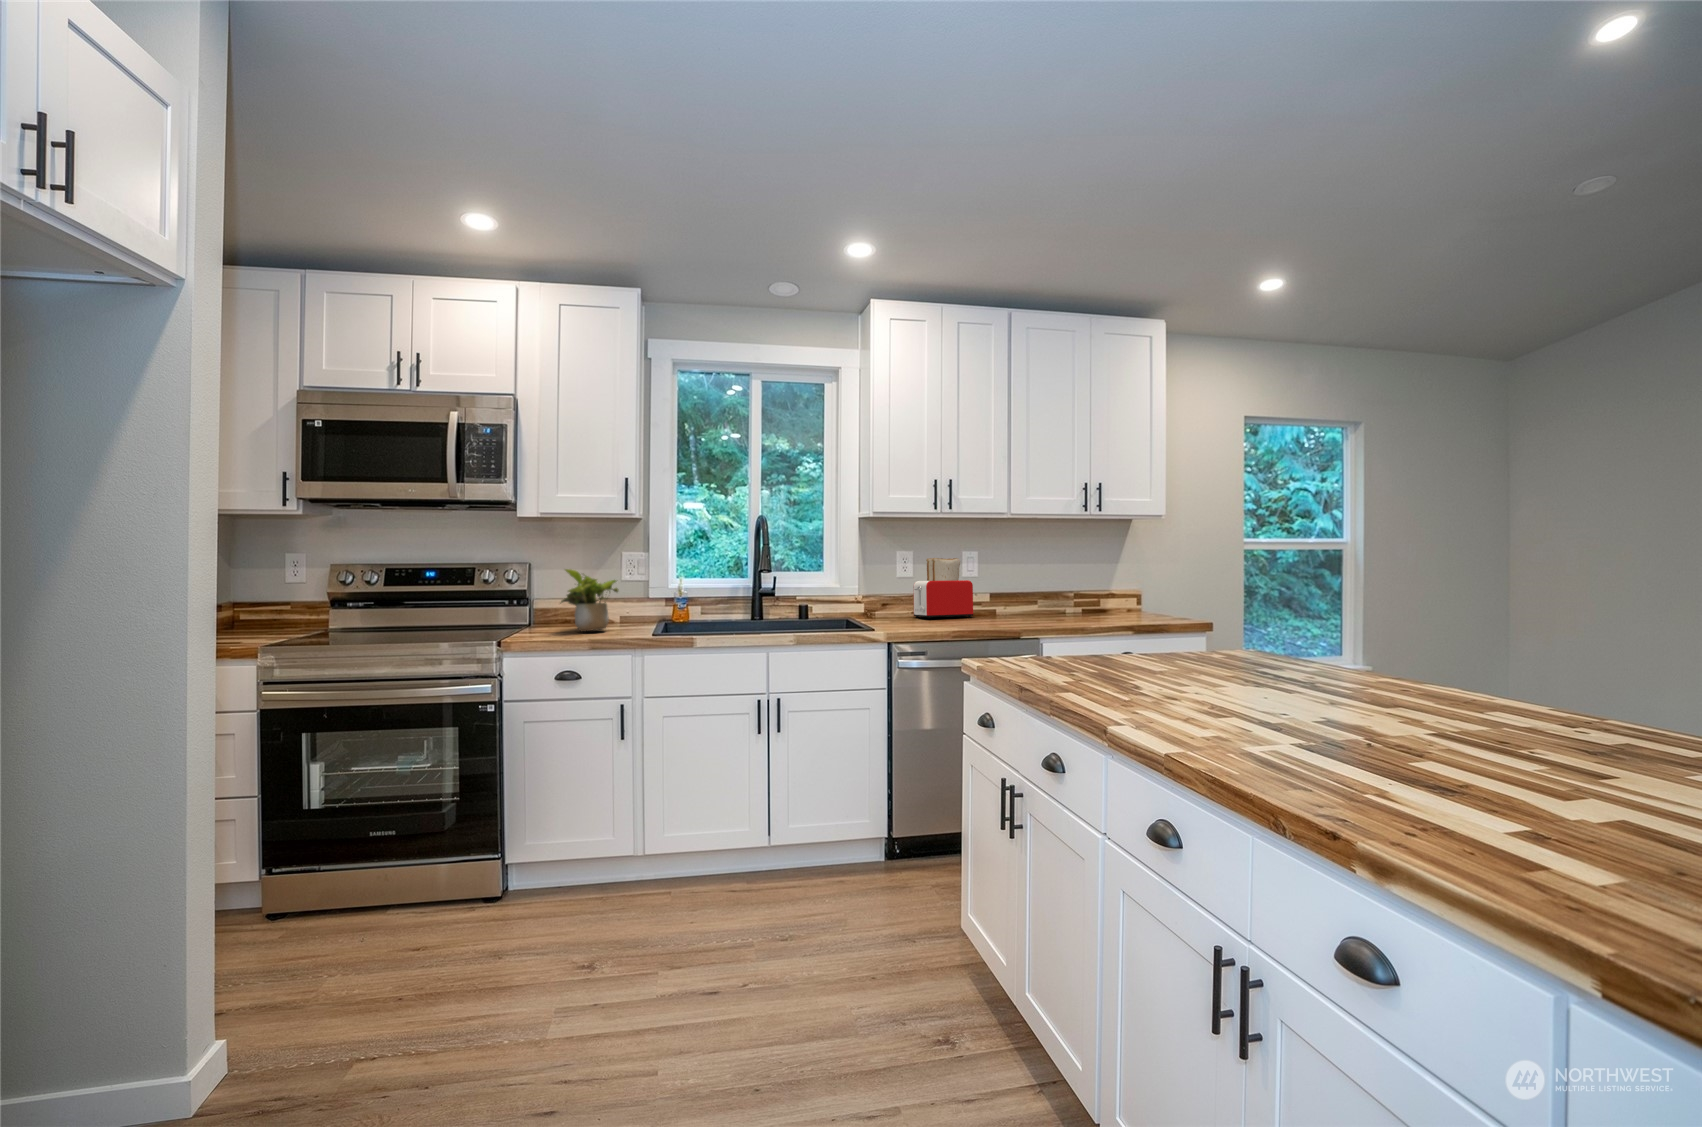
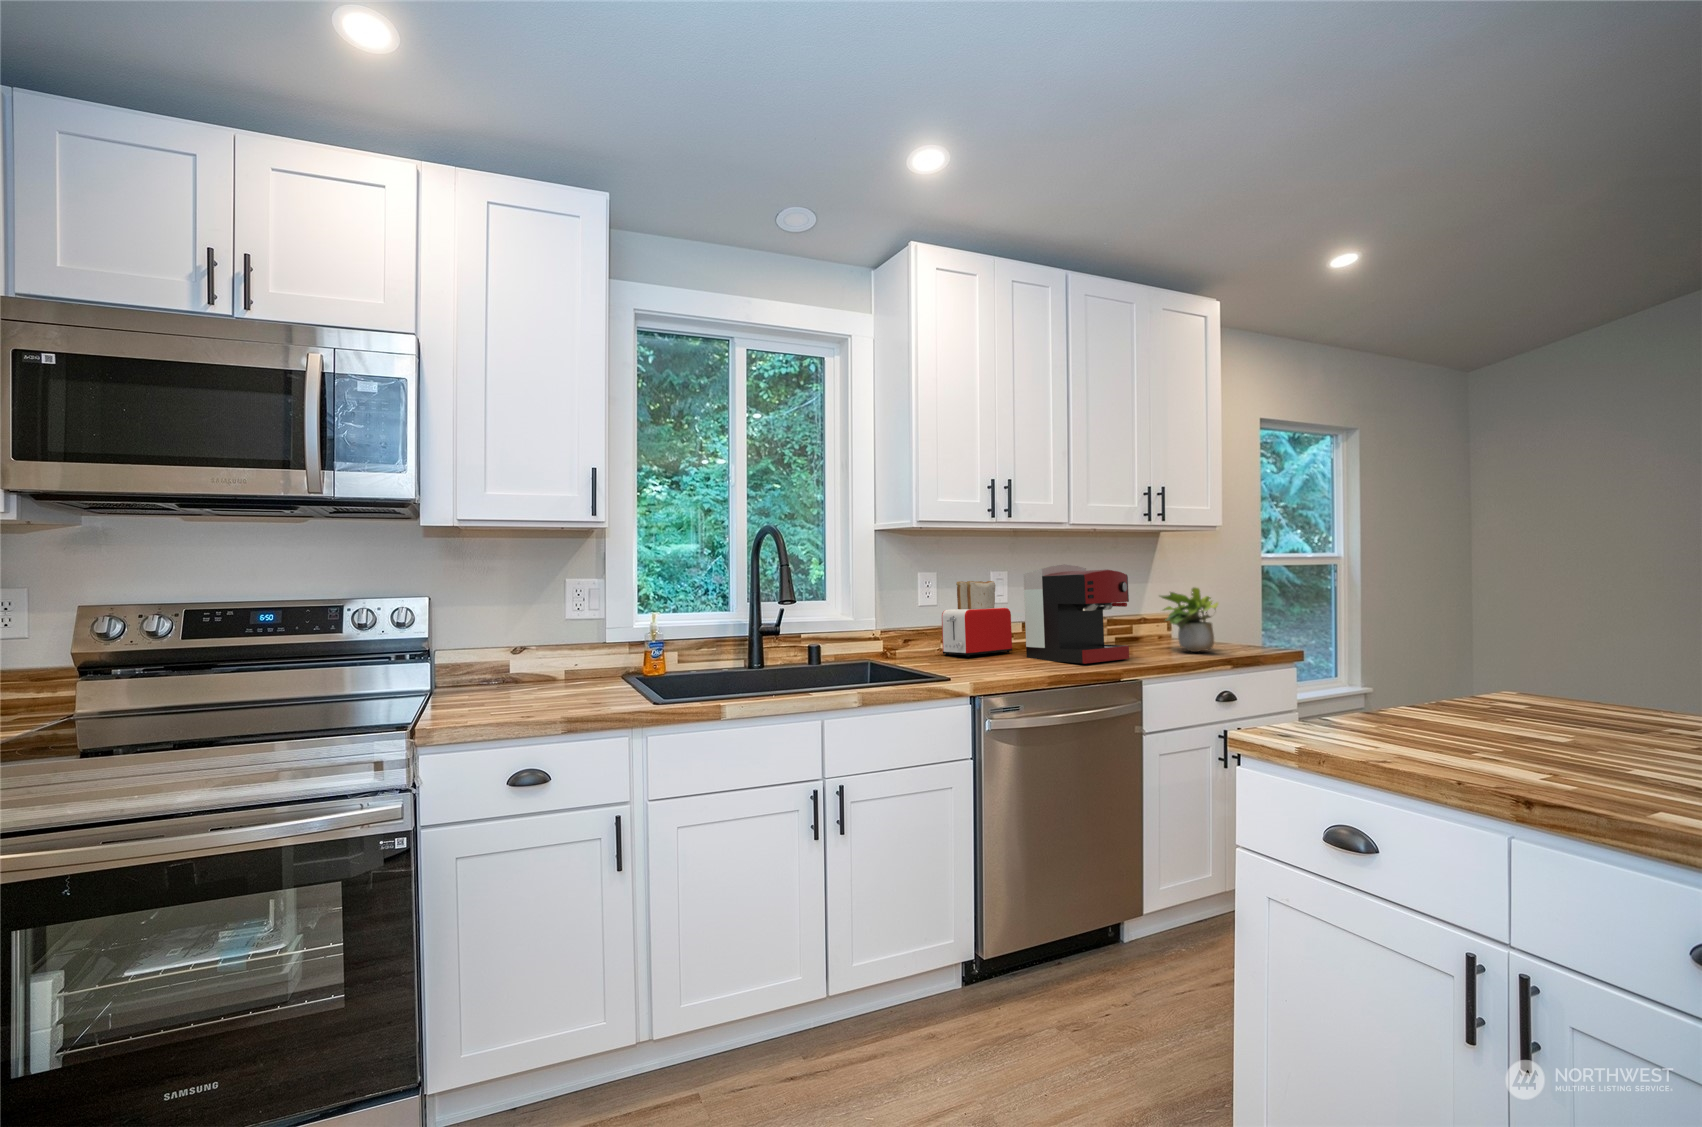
coffee maker: none [977,545,1059,625] -> present [1023,564,1129,664]
potted plant: present [561,569,618,632] -> present [1160,588,1218,653]

